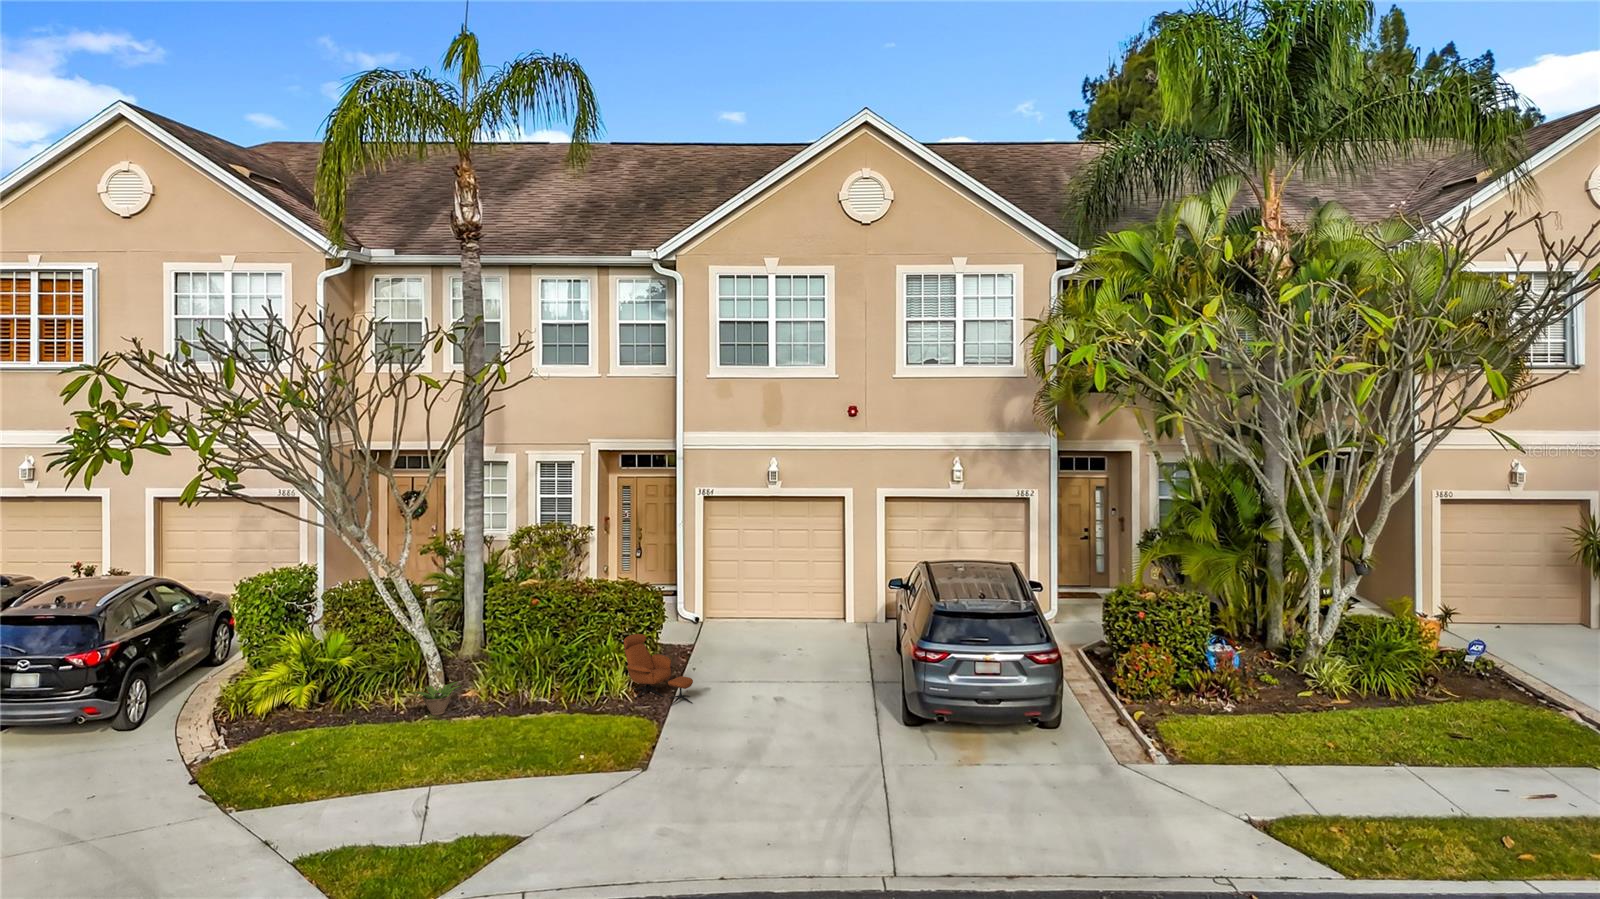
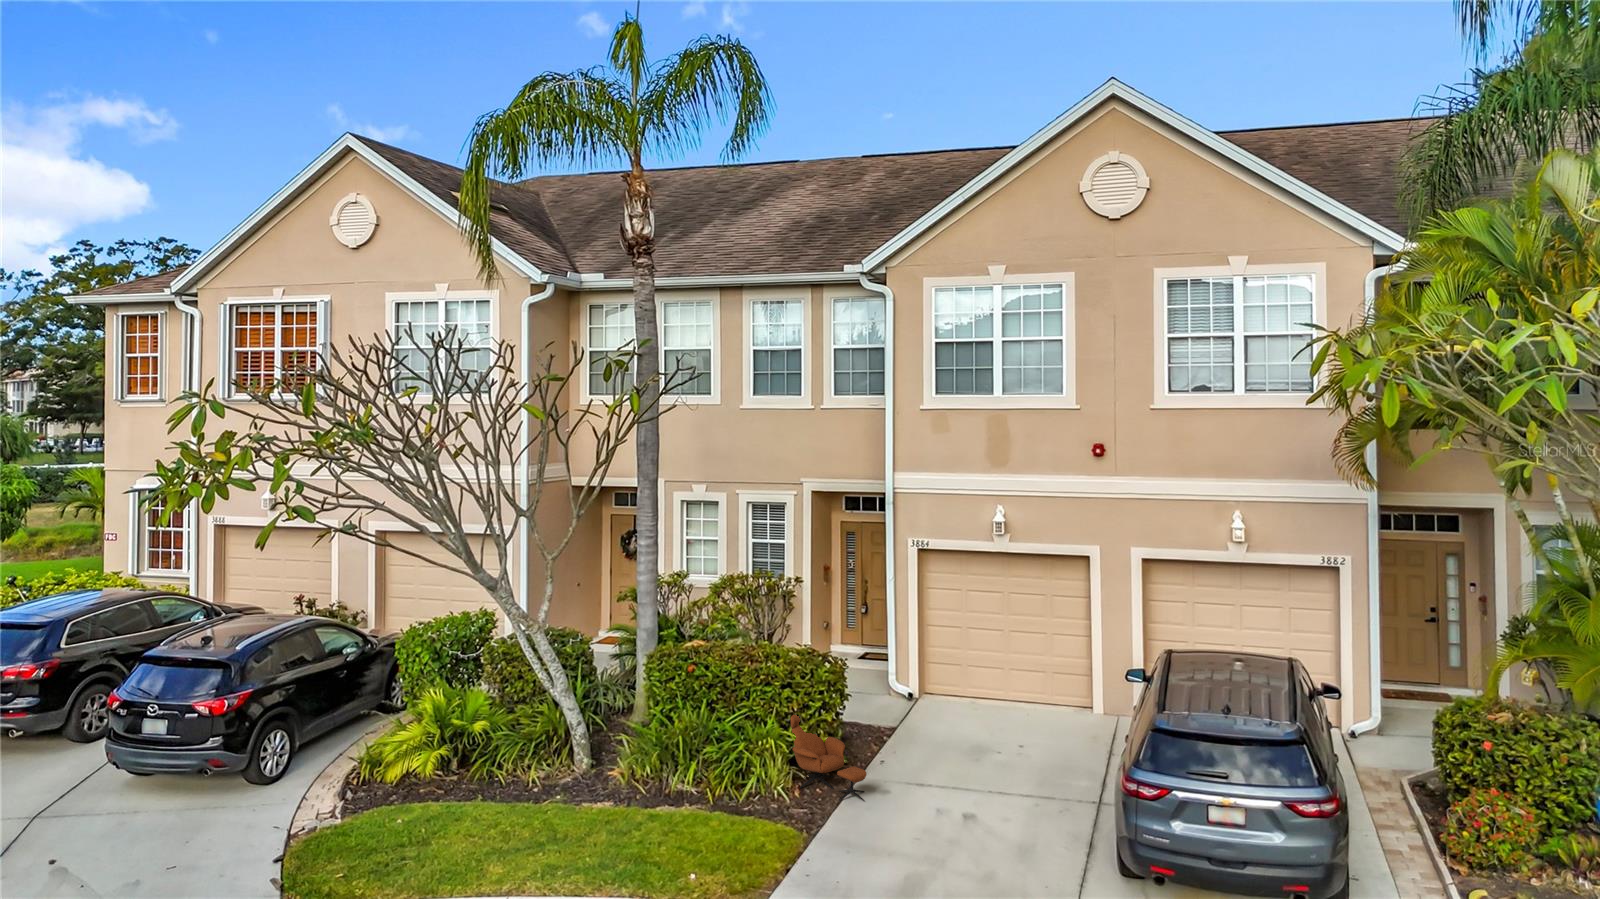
decorative plant: present [413,682,460,715] -> none [560,747,614,783]

